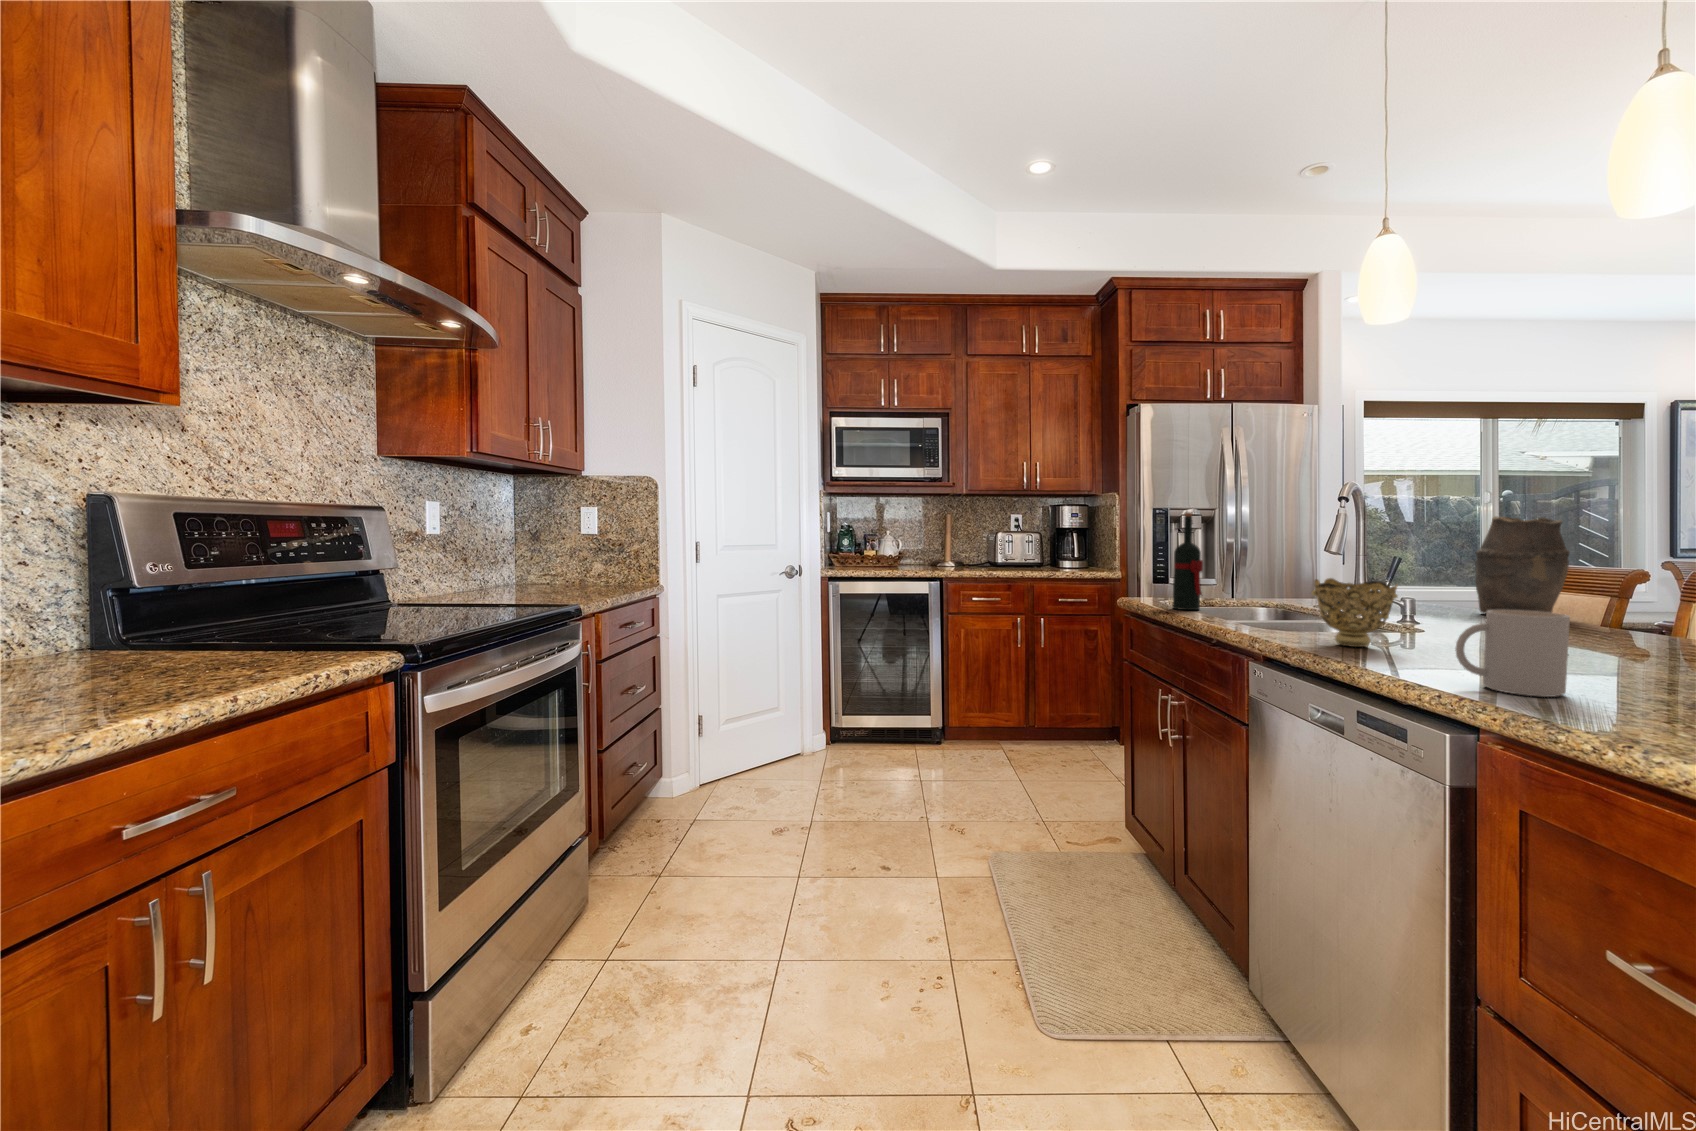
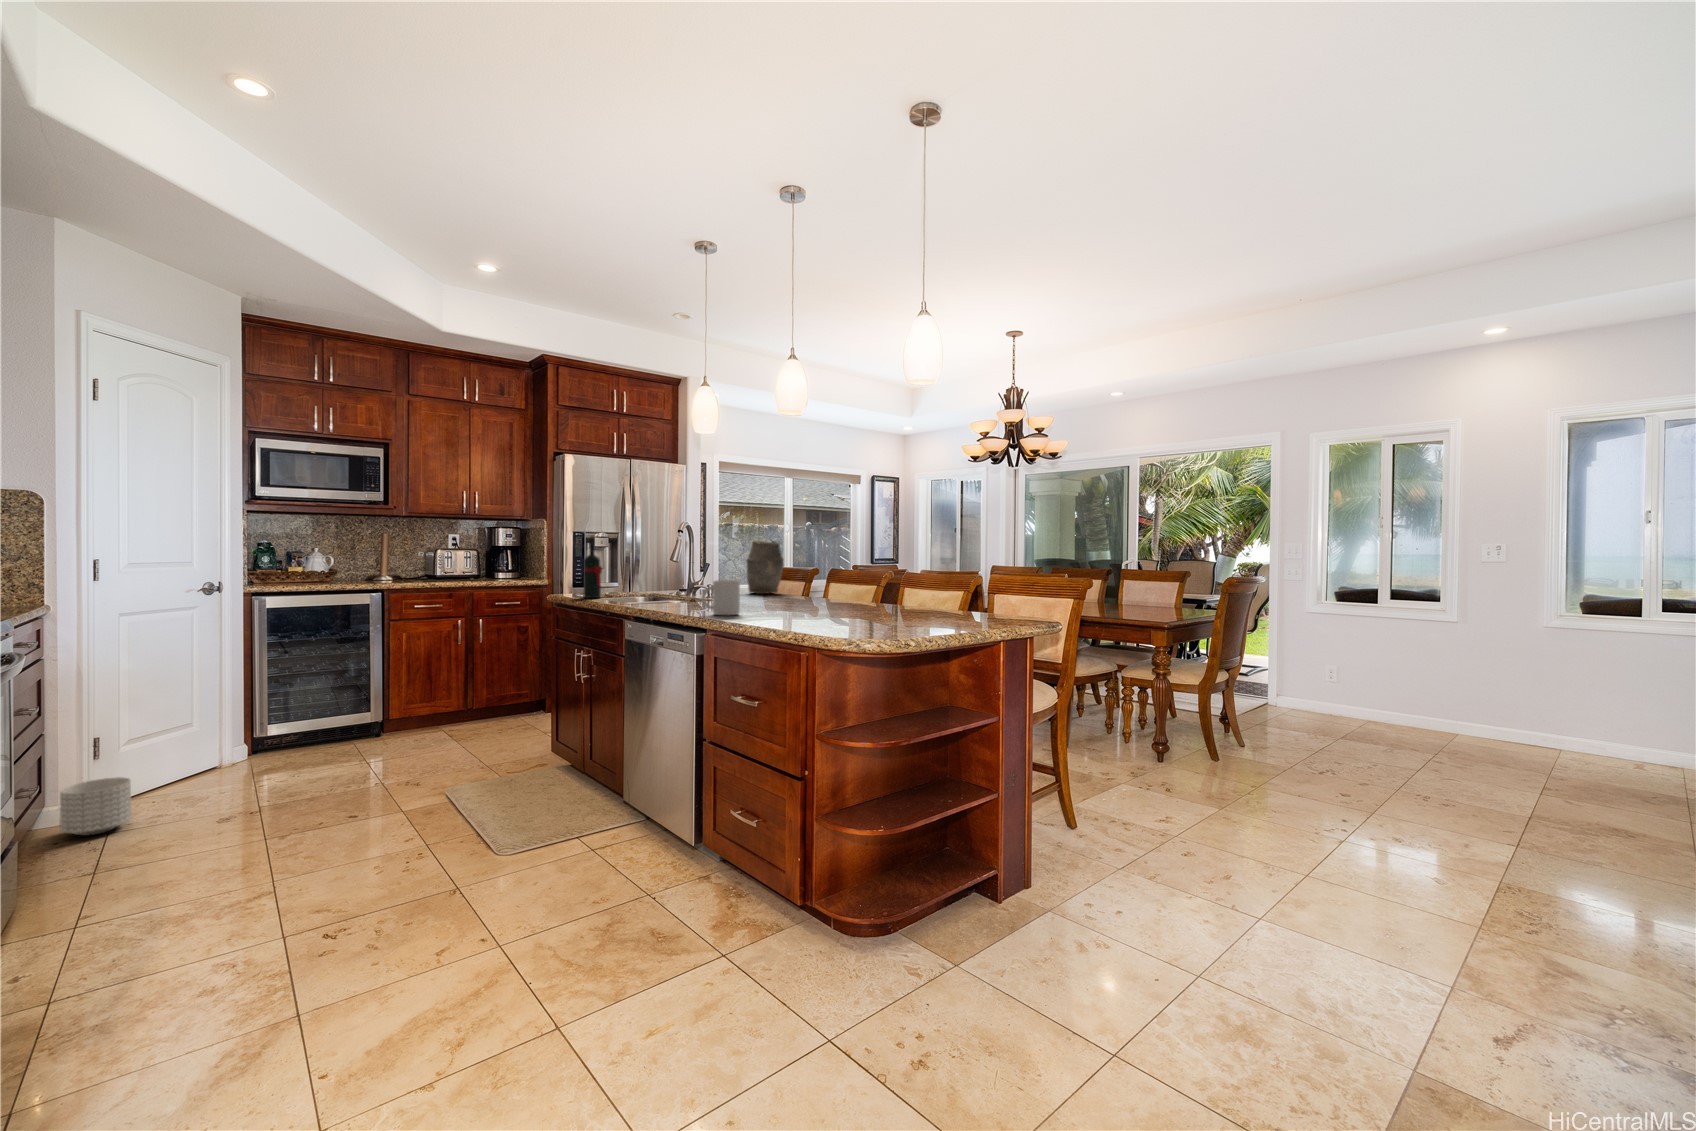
decorative bowl: present [1311,578,1398,647] -> none [654,572,692,607]
planter: none [667,753,715,808] -> present [60,777,131,835]

